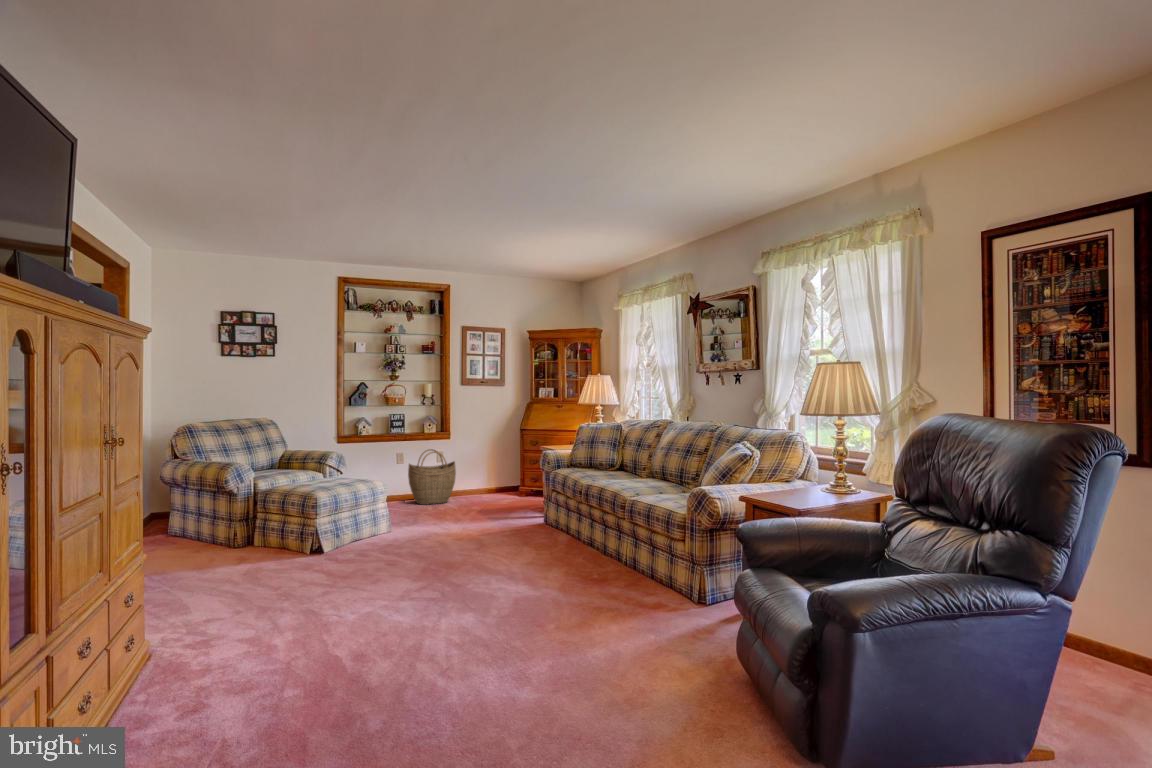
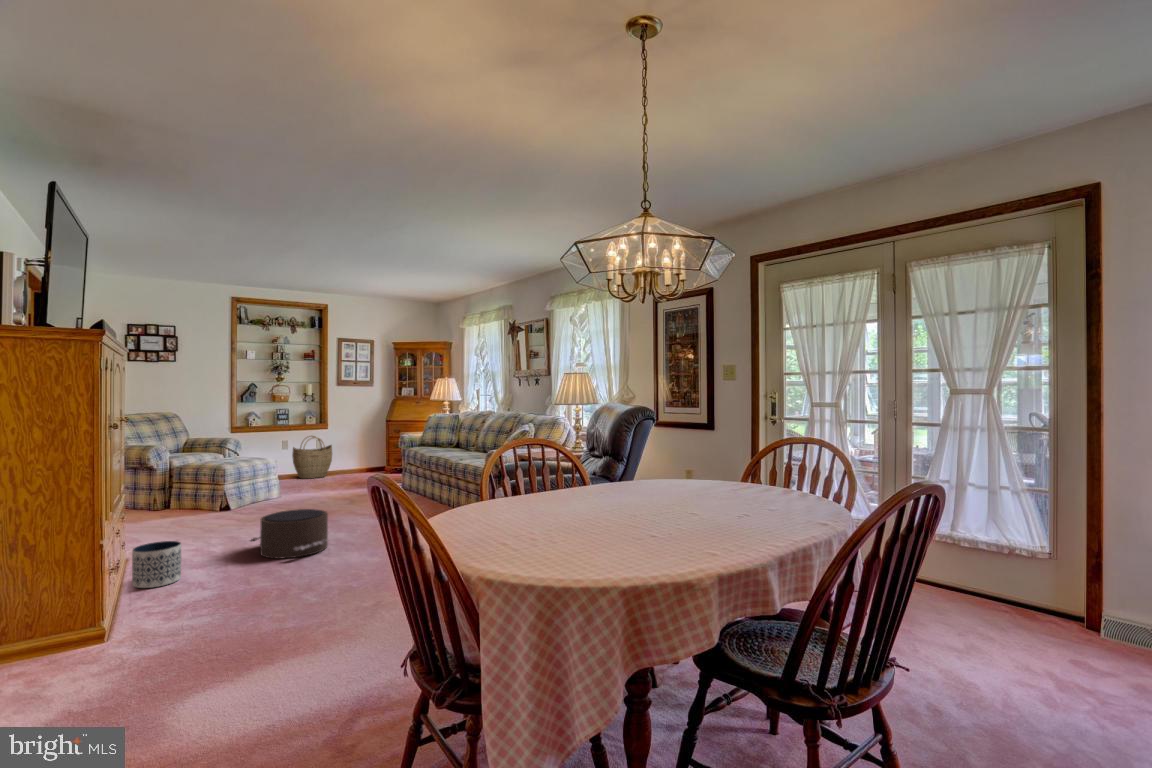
pouf: none [326,573,445,663] -> present [251,509,328,559]
planter: none [129,633,209,722] -> present [132,541,181,588]

